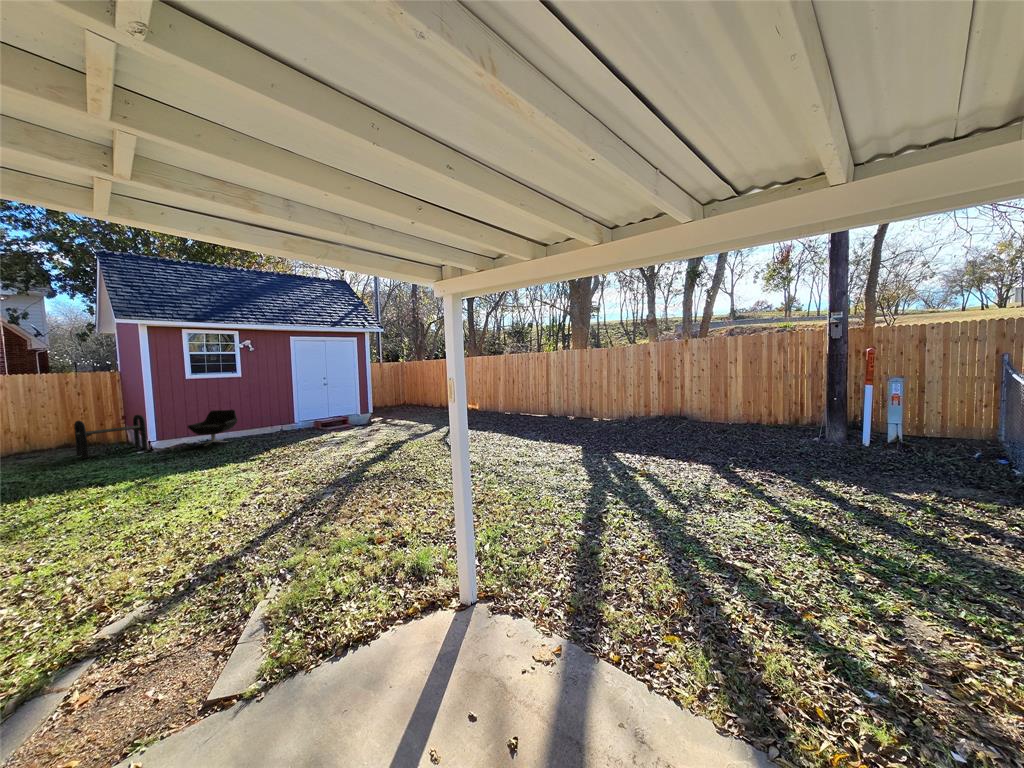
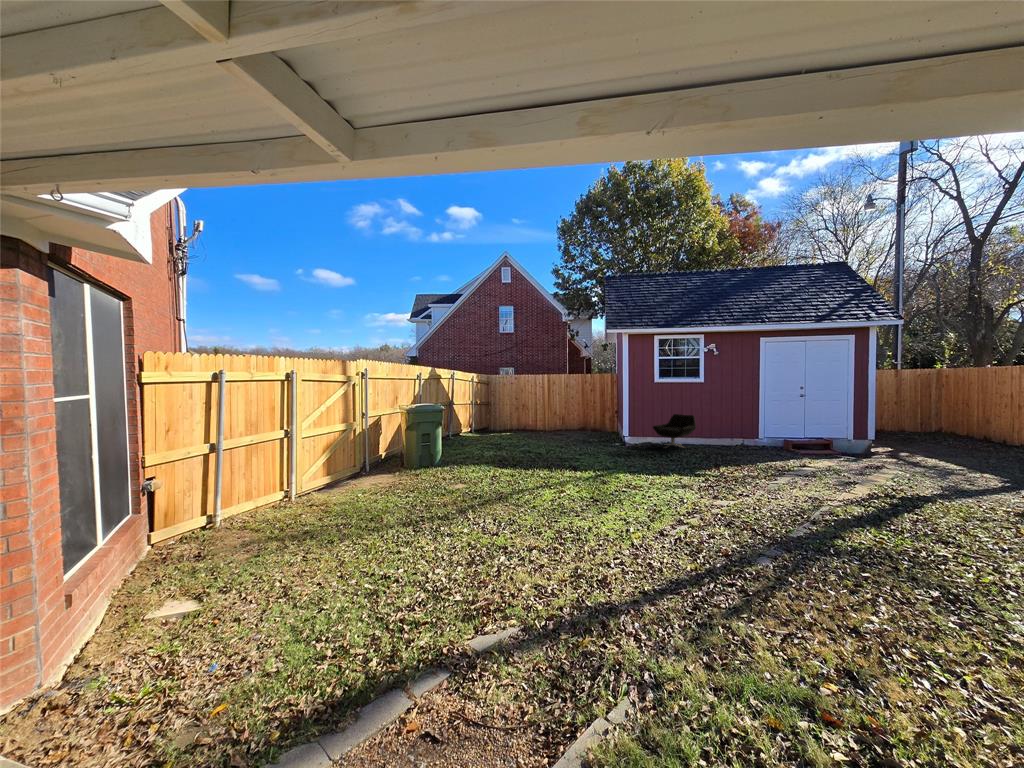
bench: present [74,415,148,458] -> none [582,411,624,442]

